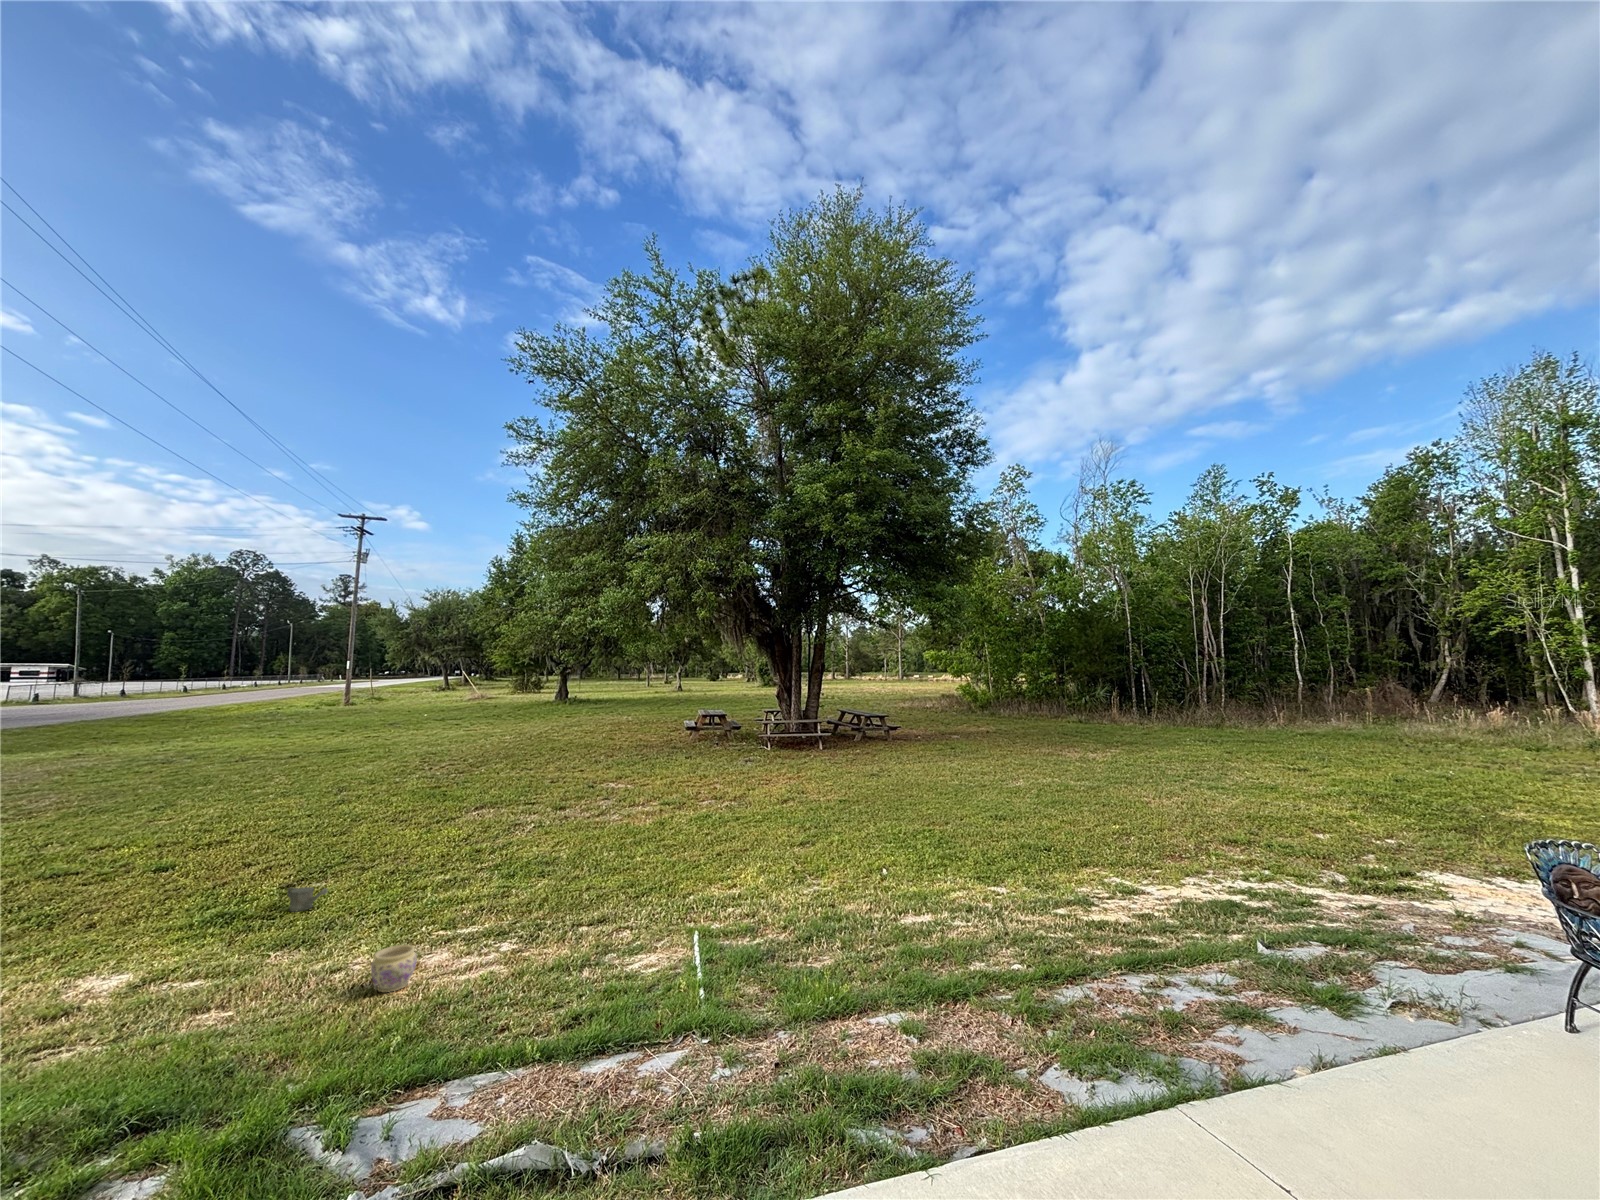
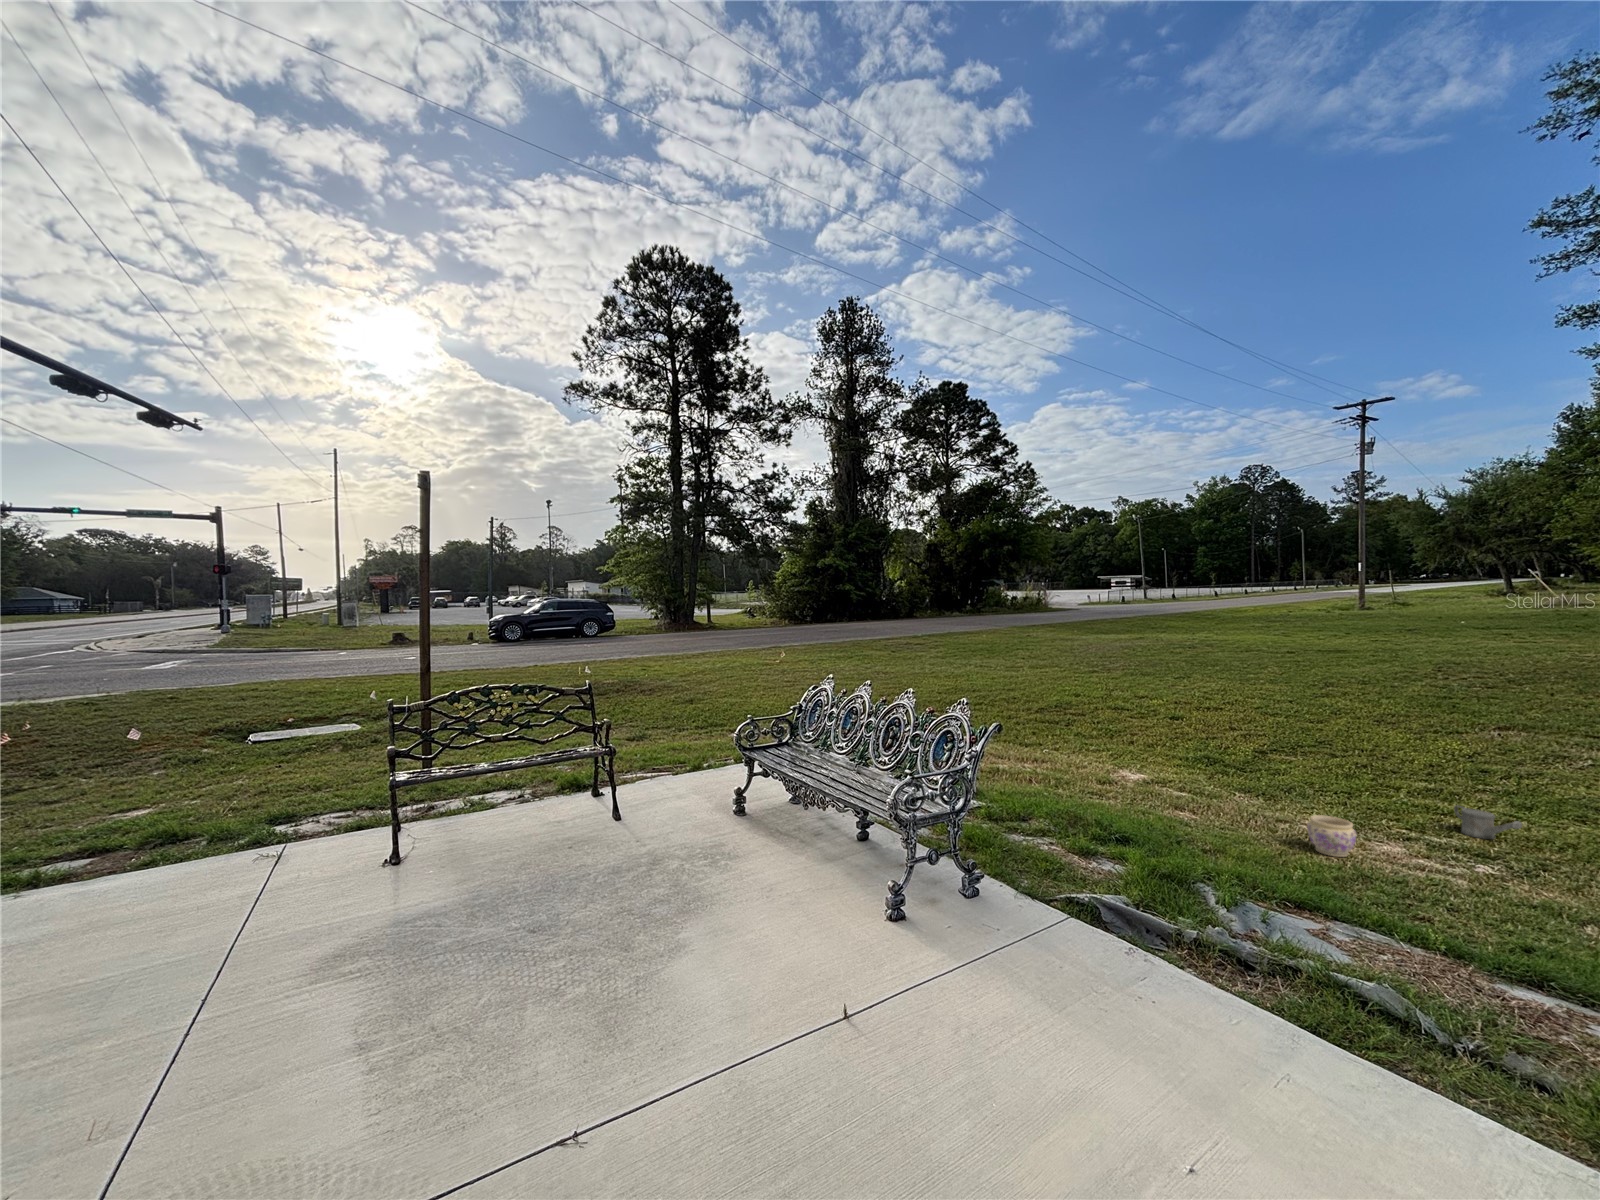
watering can: present [287,887,328,912] -> present [1454,805,1522,839]

